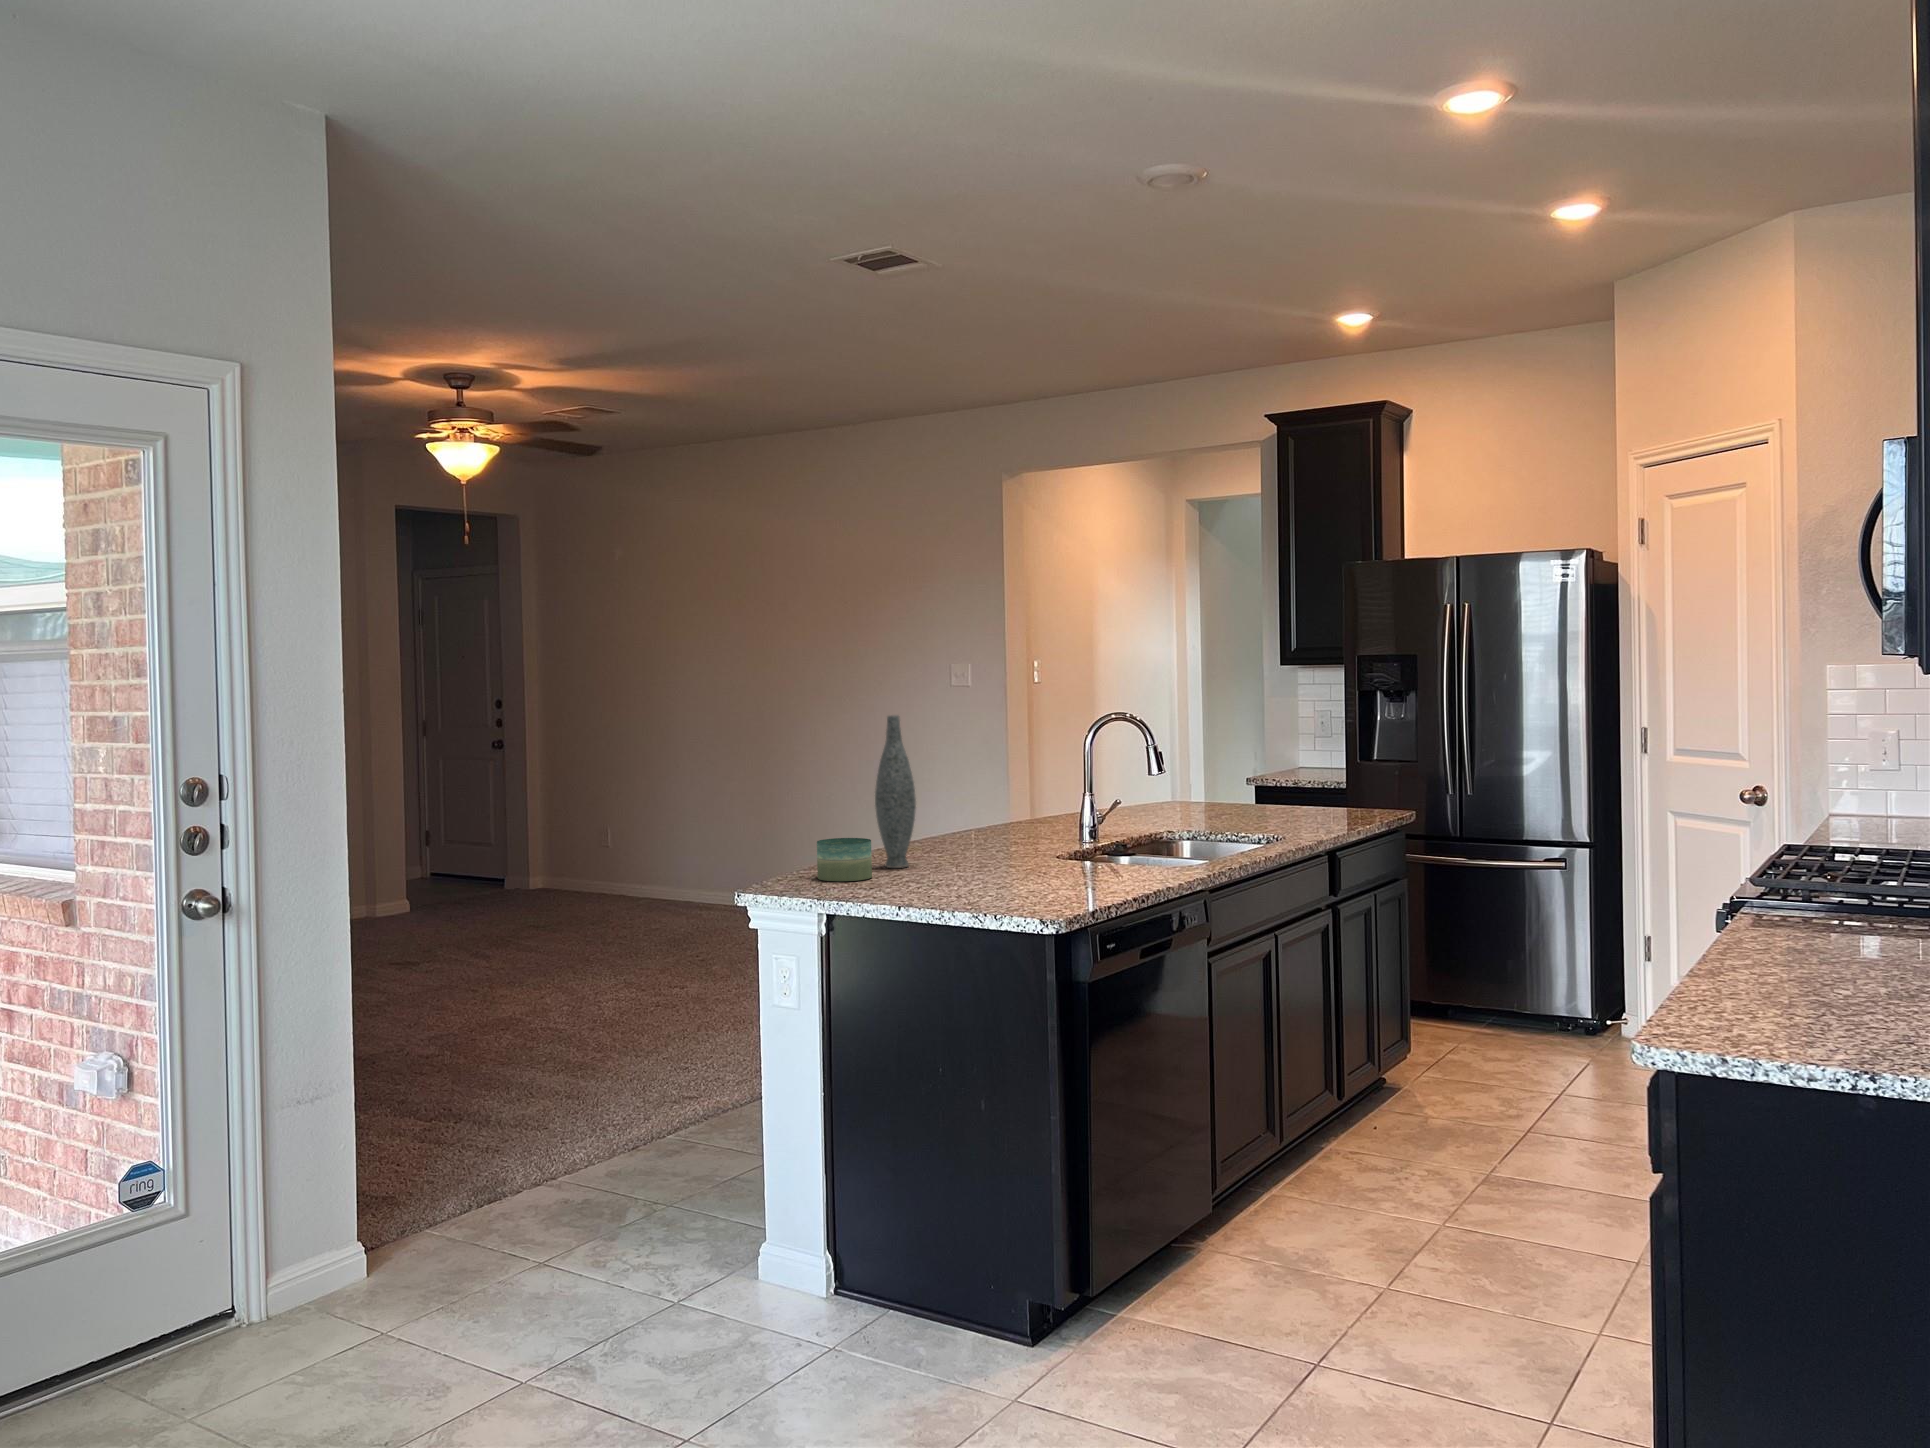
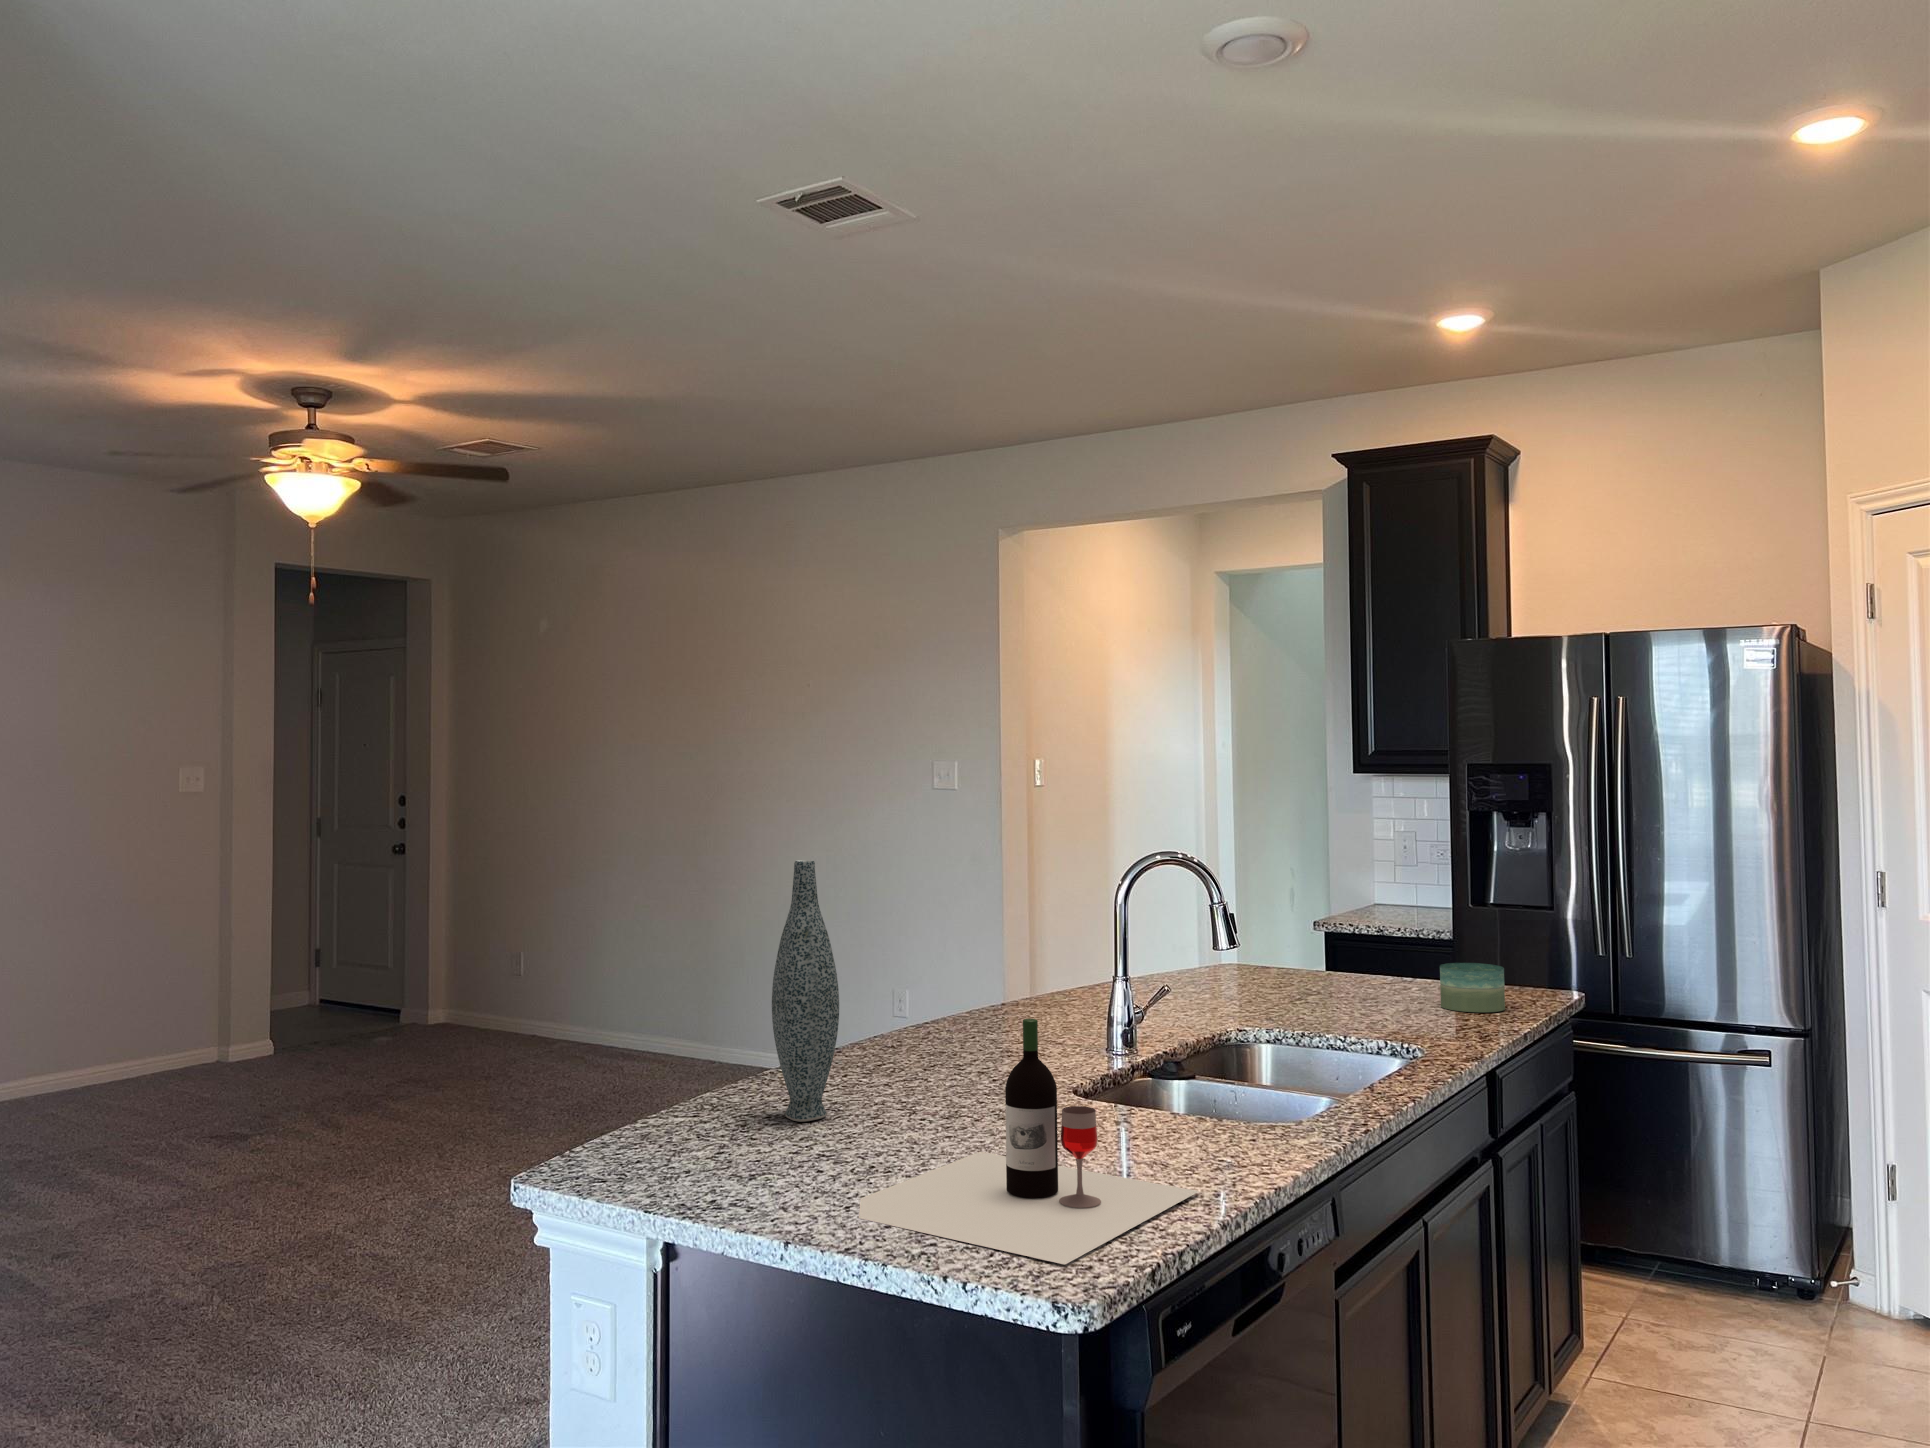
wine bottle: none [921,794,1123,907] -> present [859,1019,1199,1264]
candle: present [817,838,872,881] -> present [1440,963,1505,1012]

